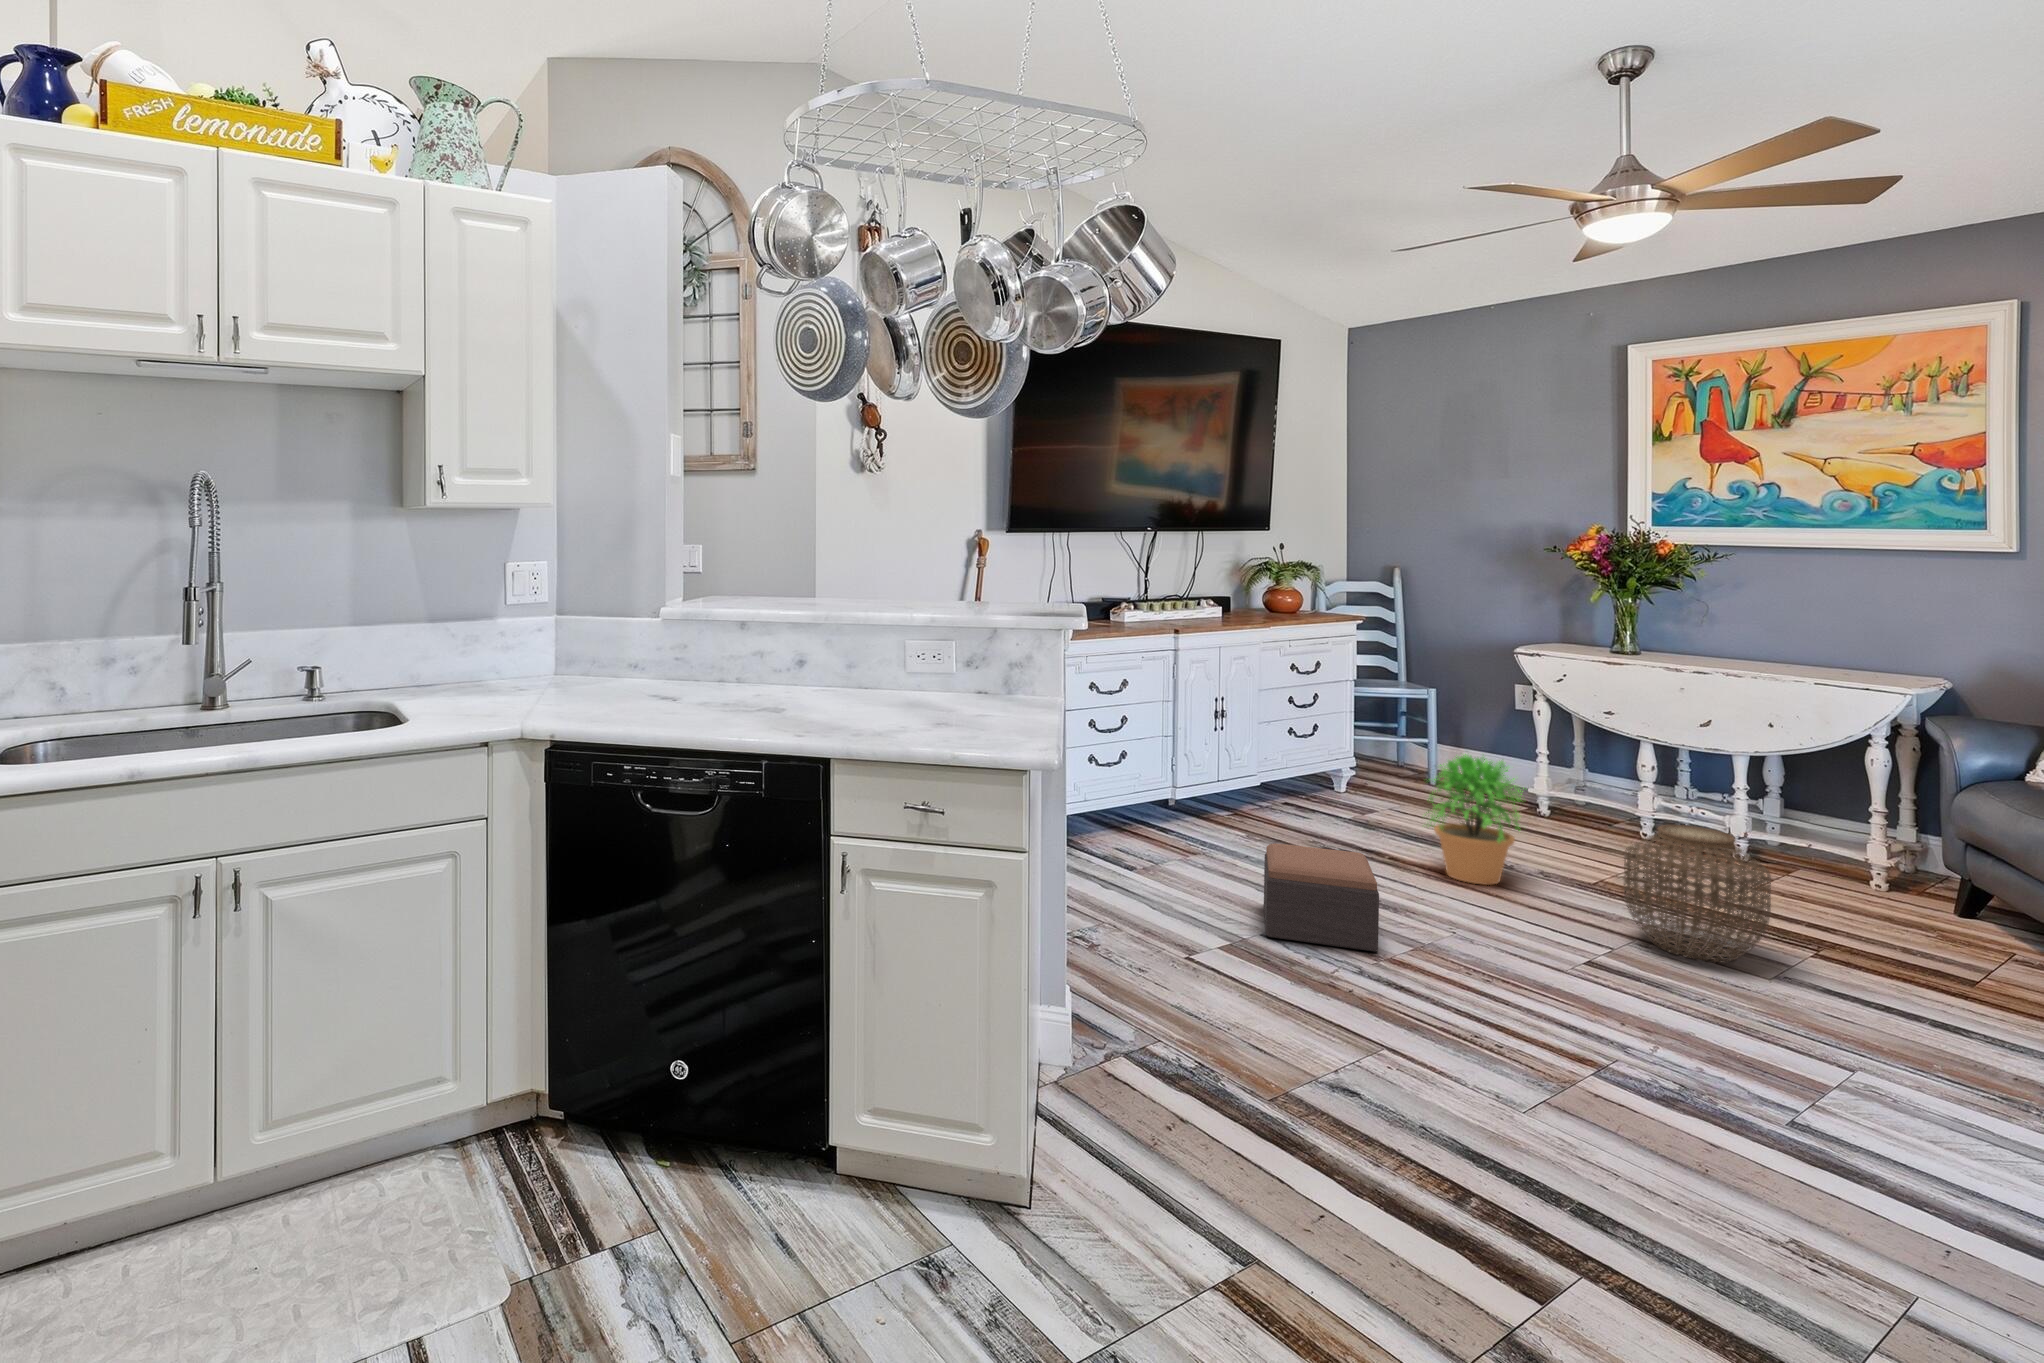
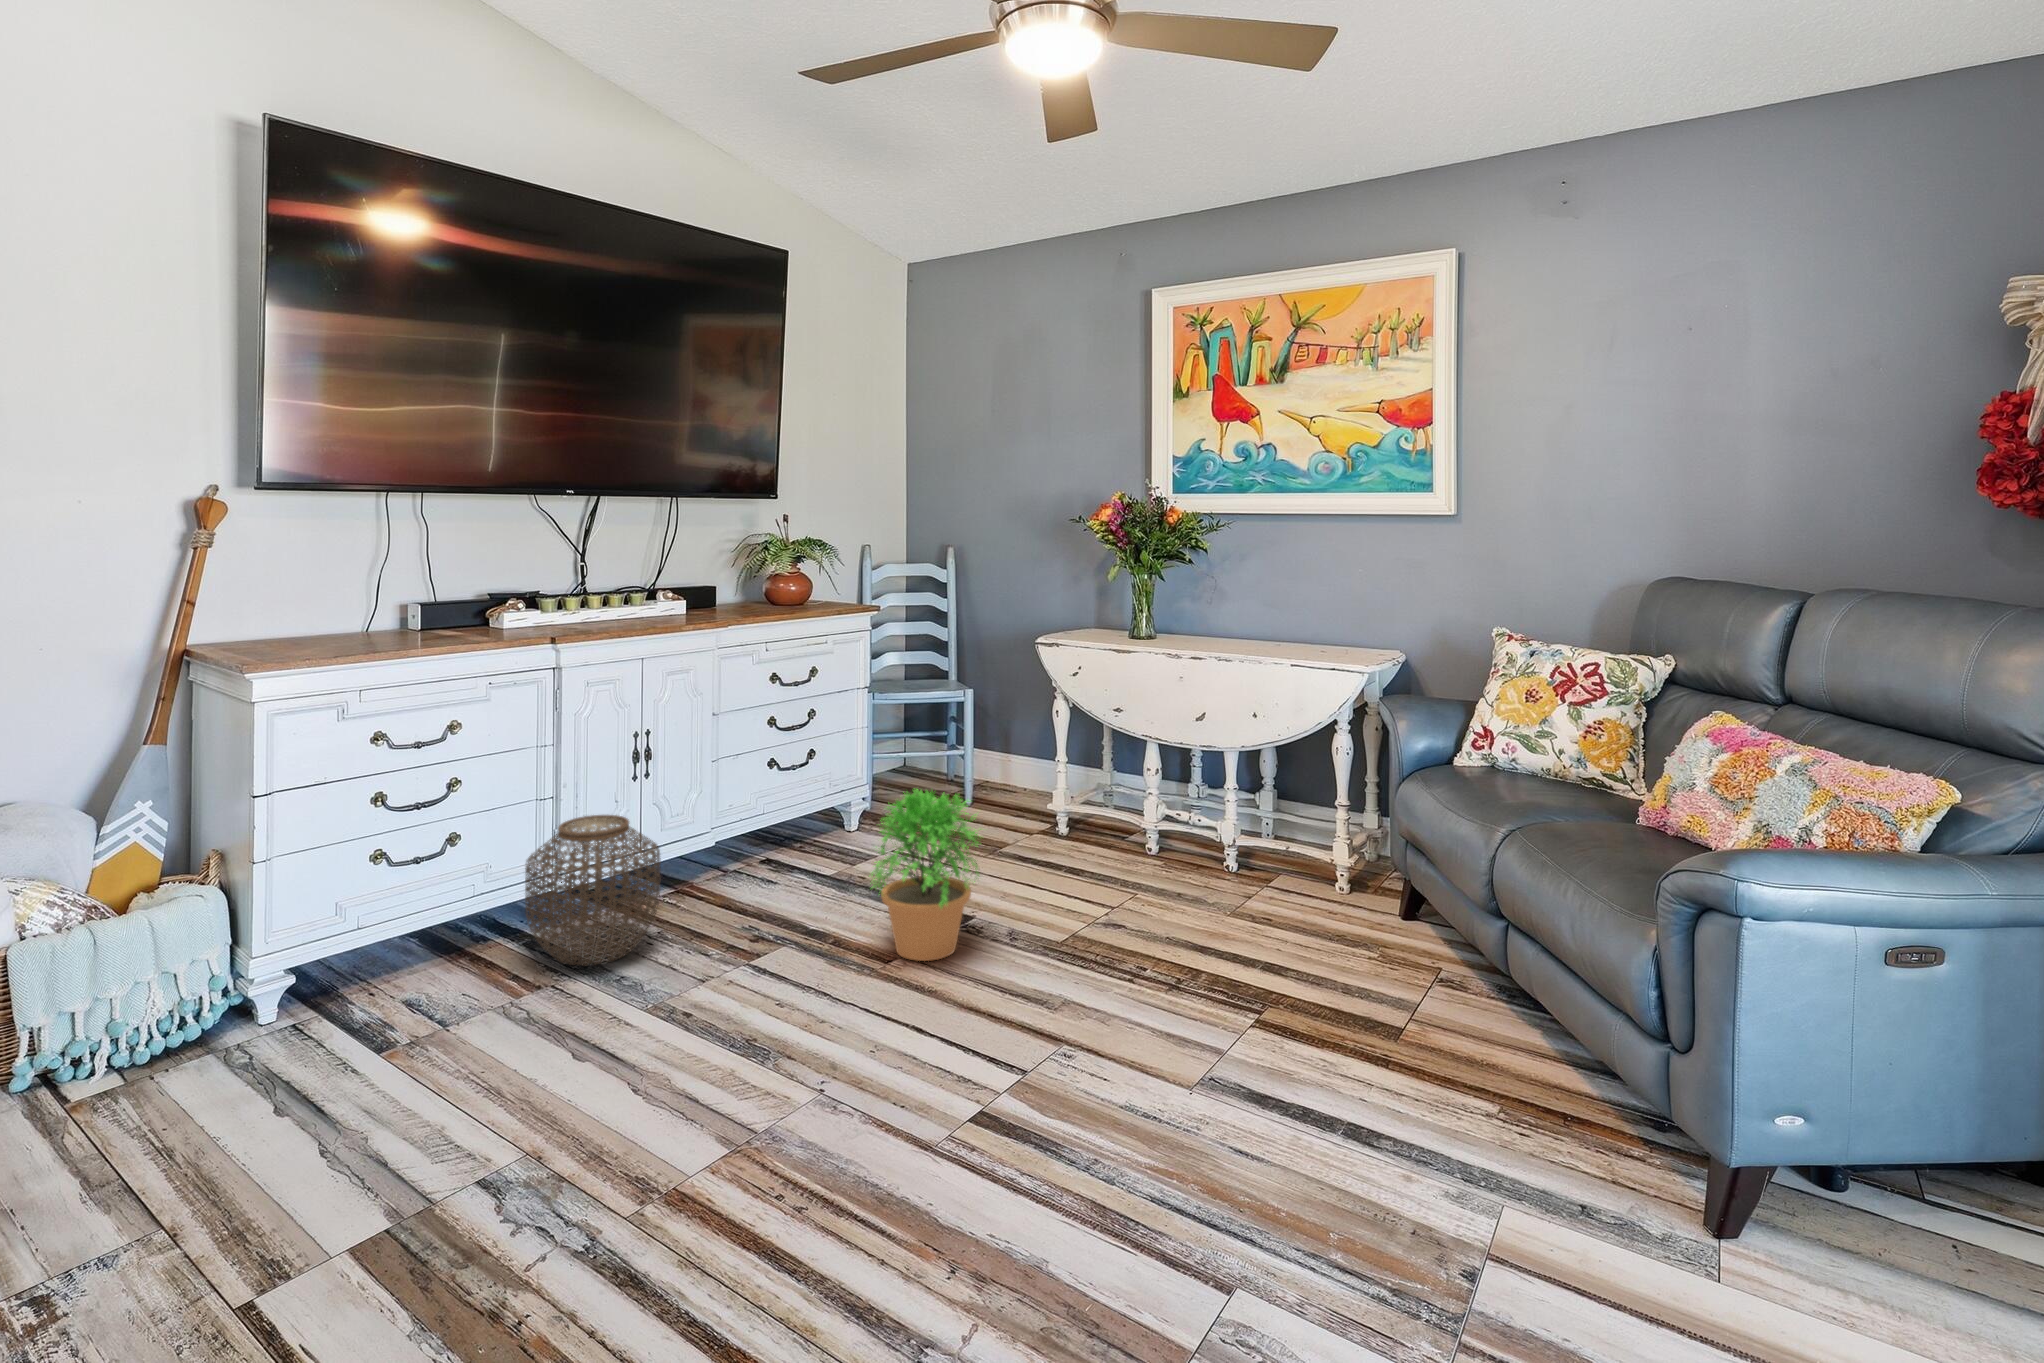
woven basket: present [1624,825,1771,962] -> present [525,815,661,965]
footstool: present [1264,843,1379,952] -> none [522,974,721,1150]

